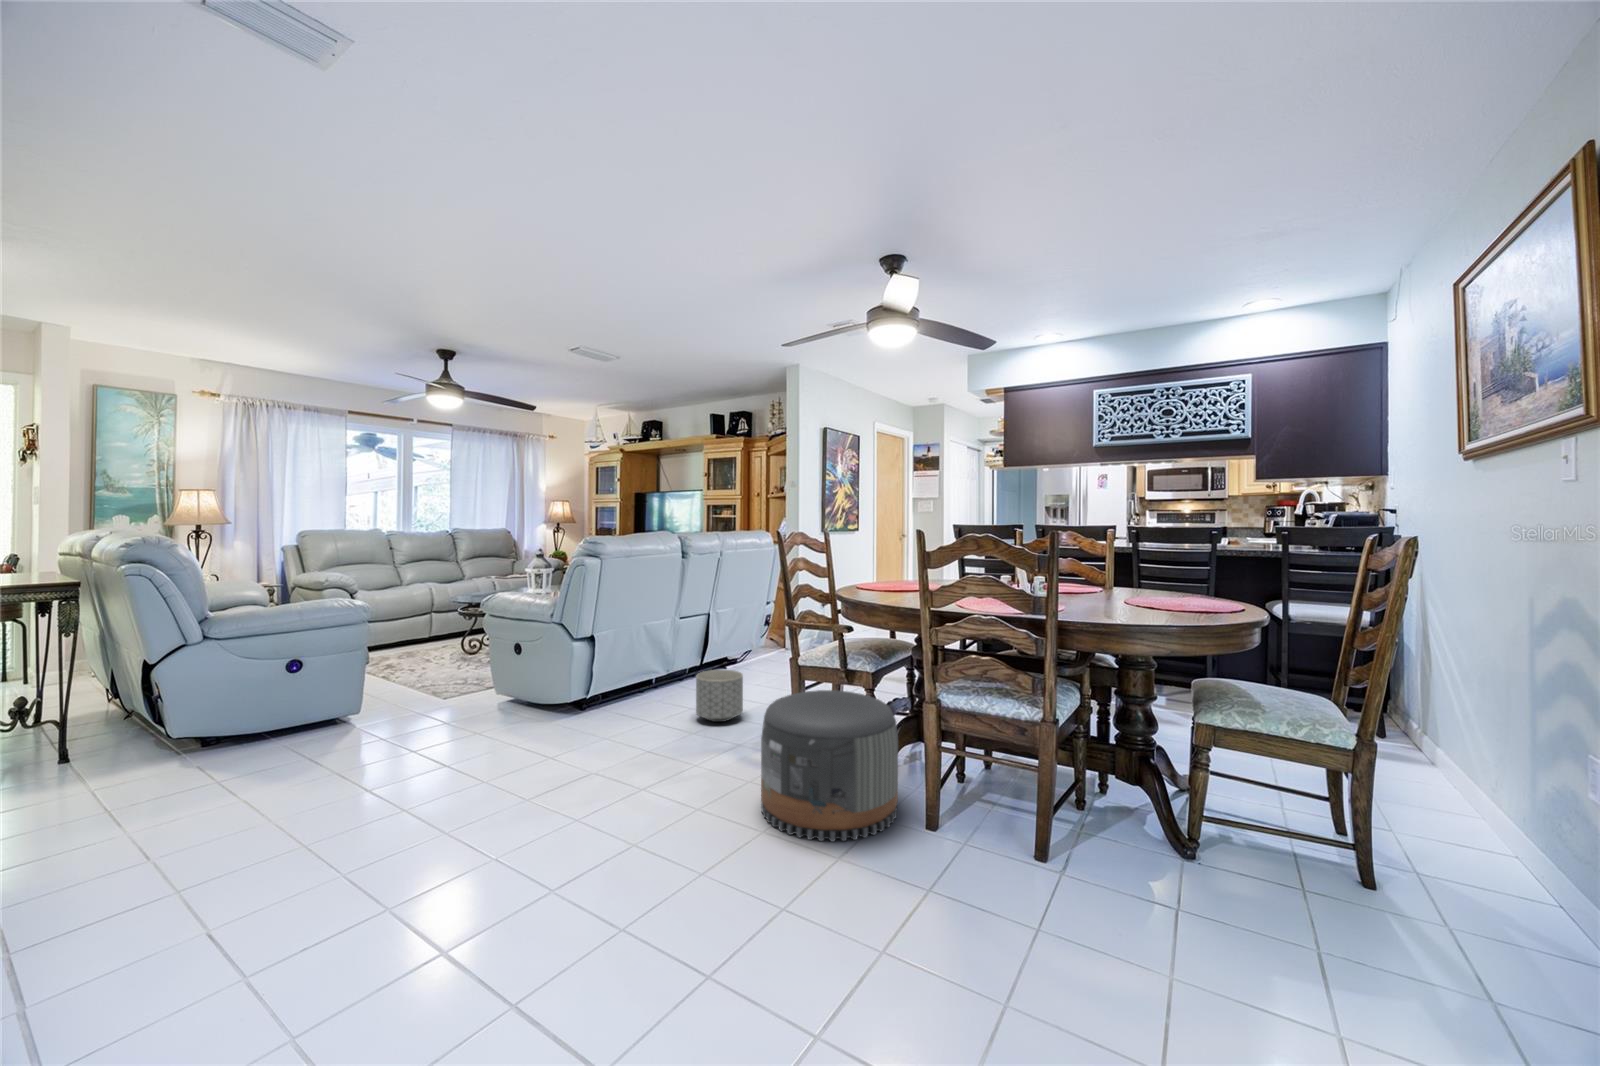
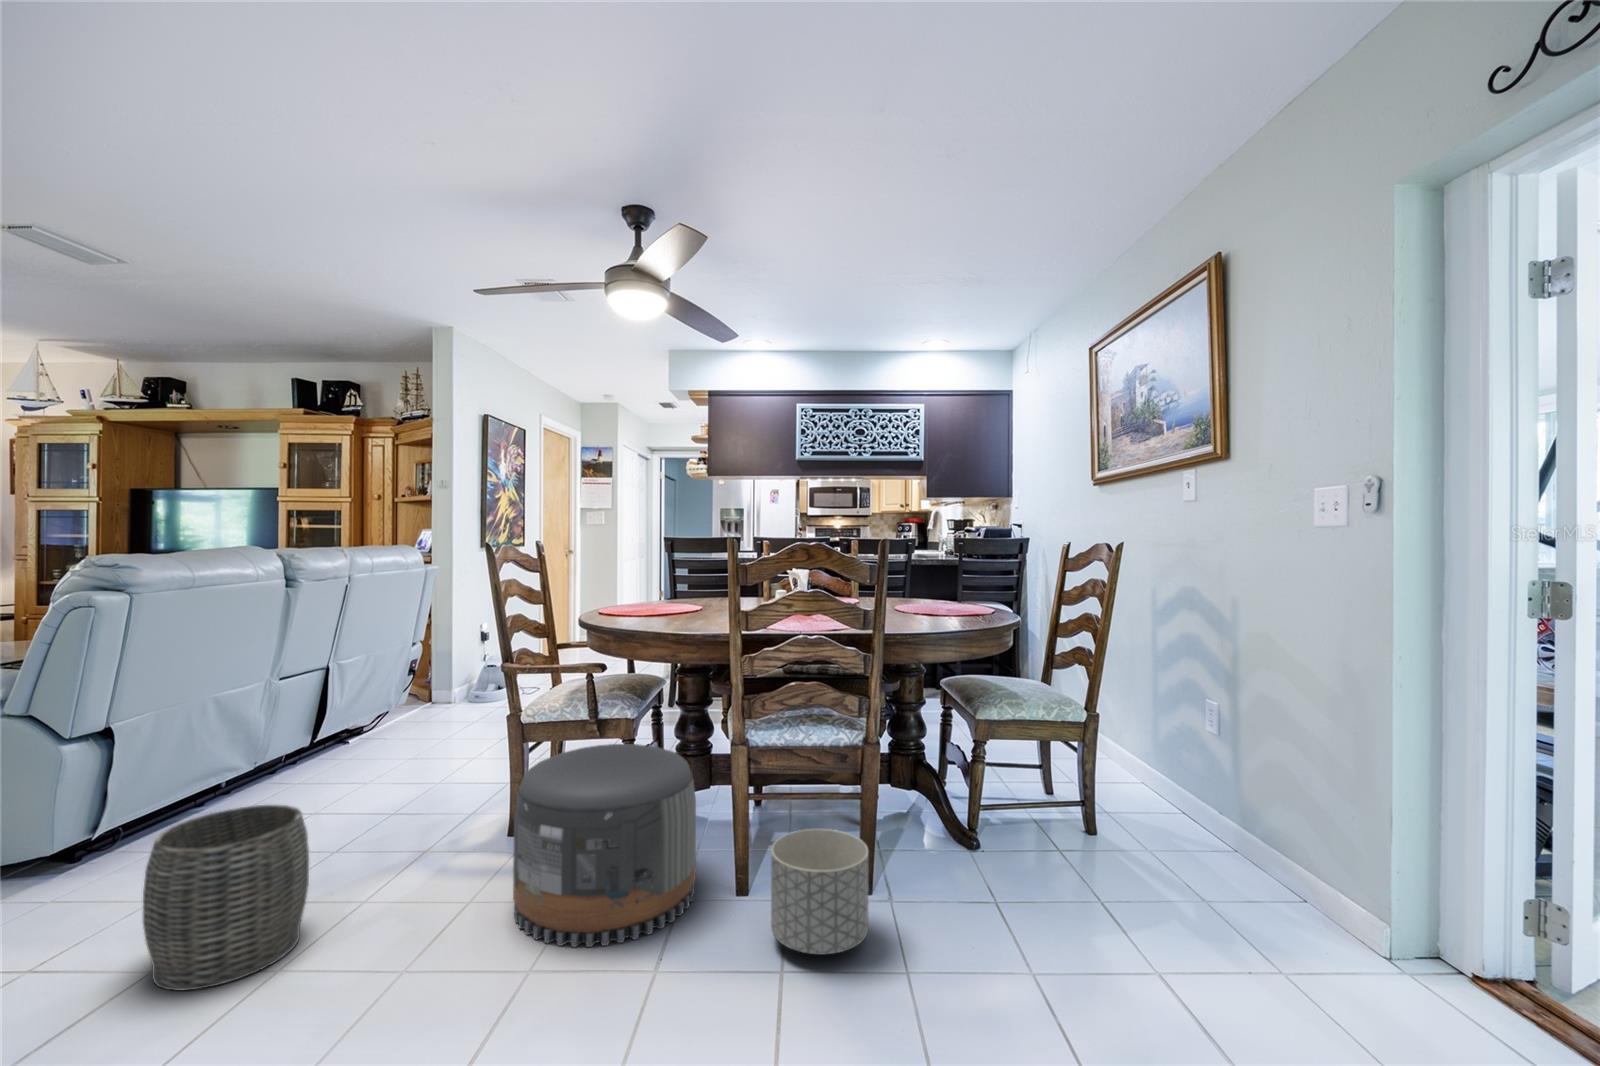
planter: present [696,670,743,722] -> present [771,829,869,954]
woven basket: none [566,696,649,799] -> present [143,805,309,991]

